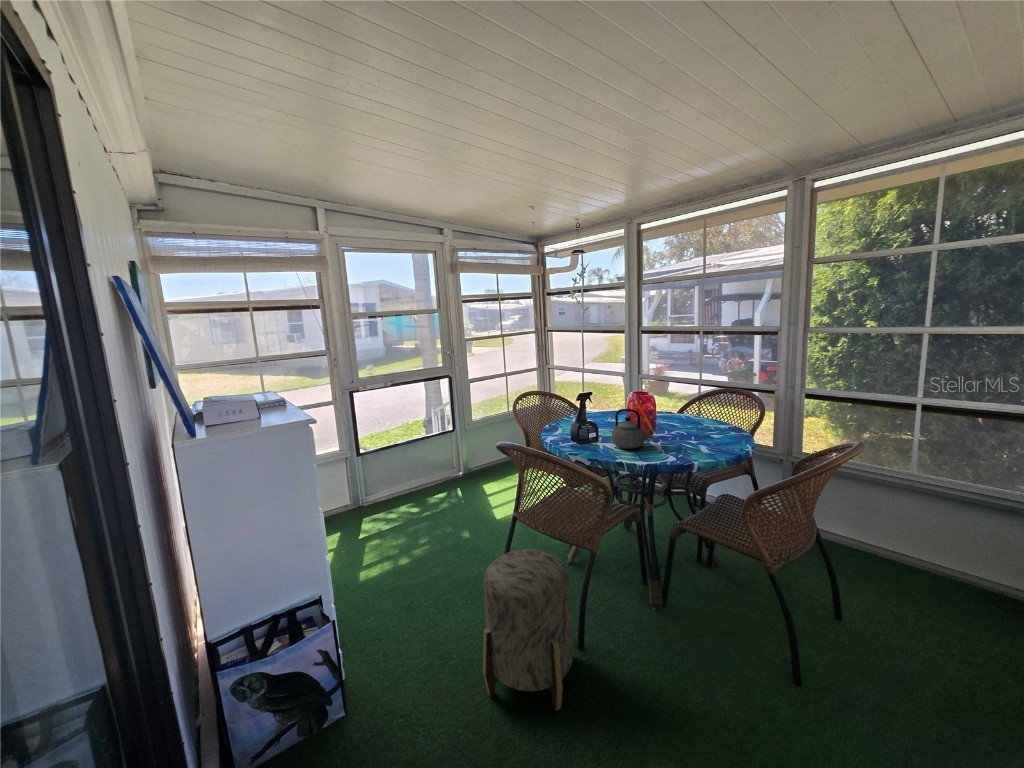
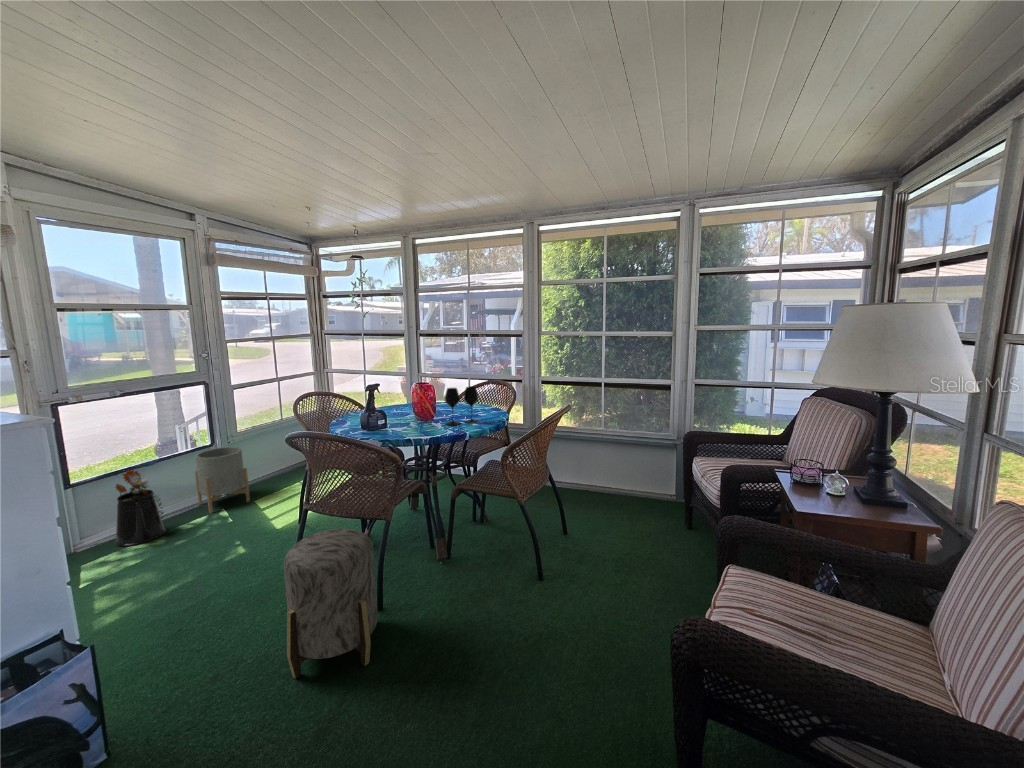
wine glass: none [663,398,707,444] -> present [445,386,479,425]
teapot: present [612,409,653,449] -> none [402,397,437,432]
planter: none [440,434,479,491] -> present [195,447,250,513]
watering can: none [382,447,417,511] -> present [115,470,166,546]

